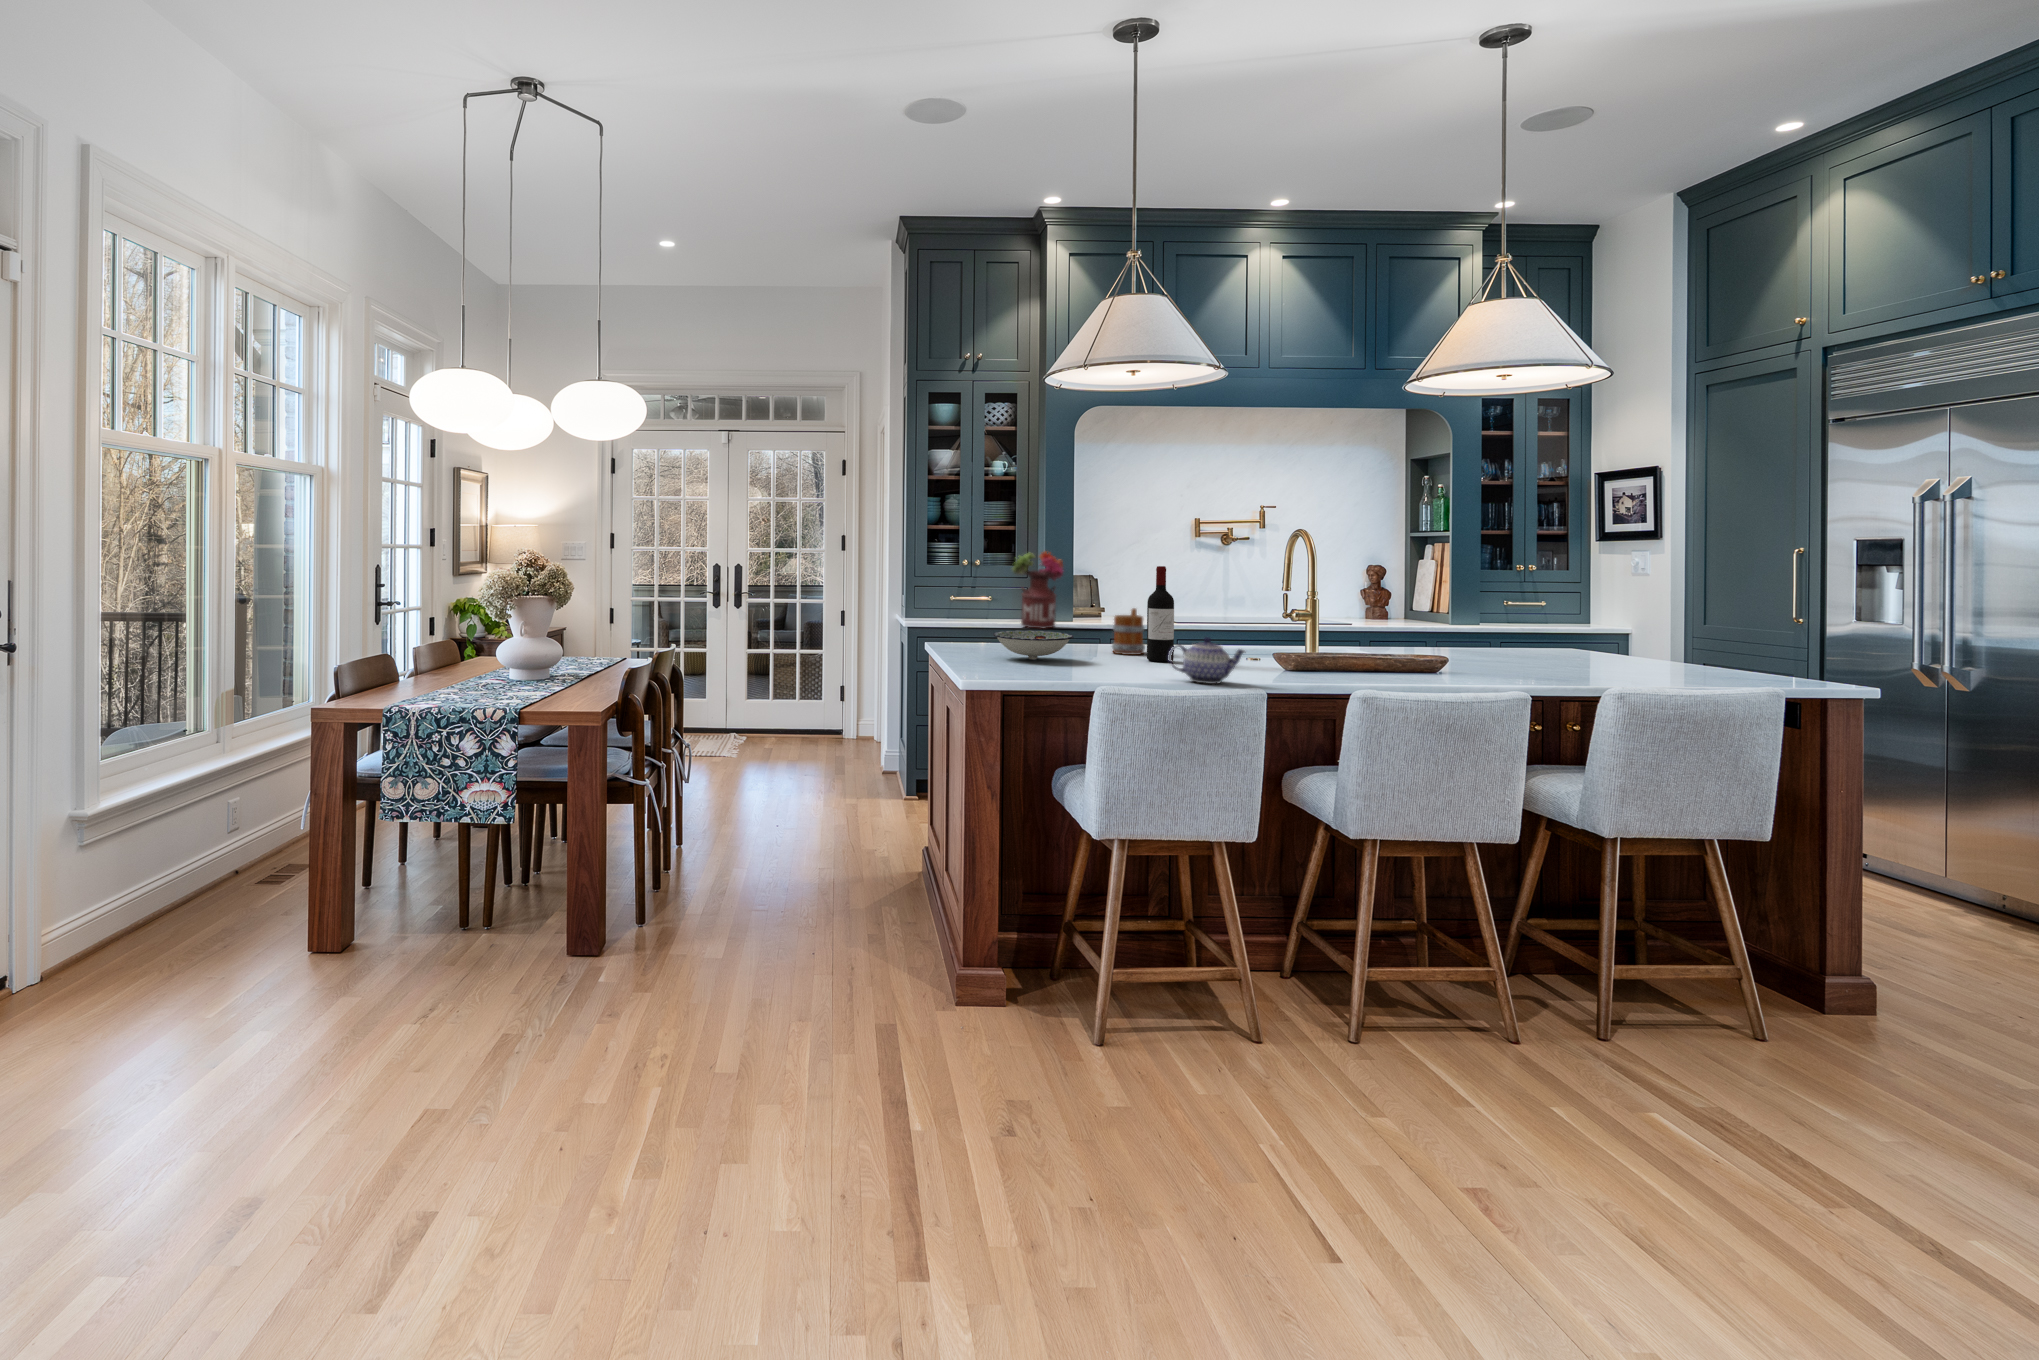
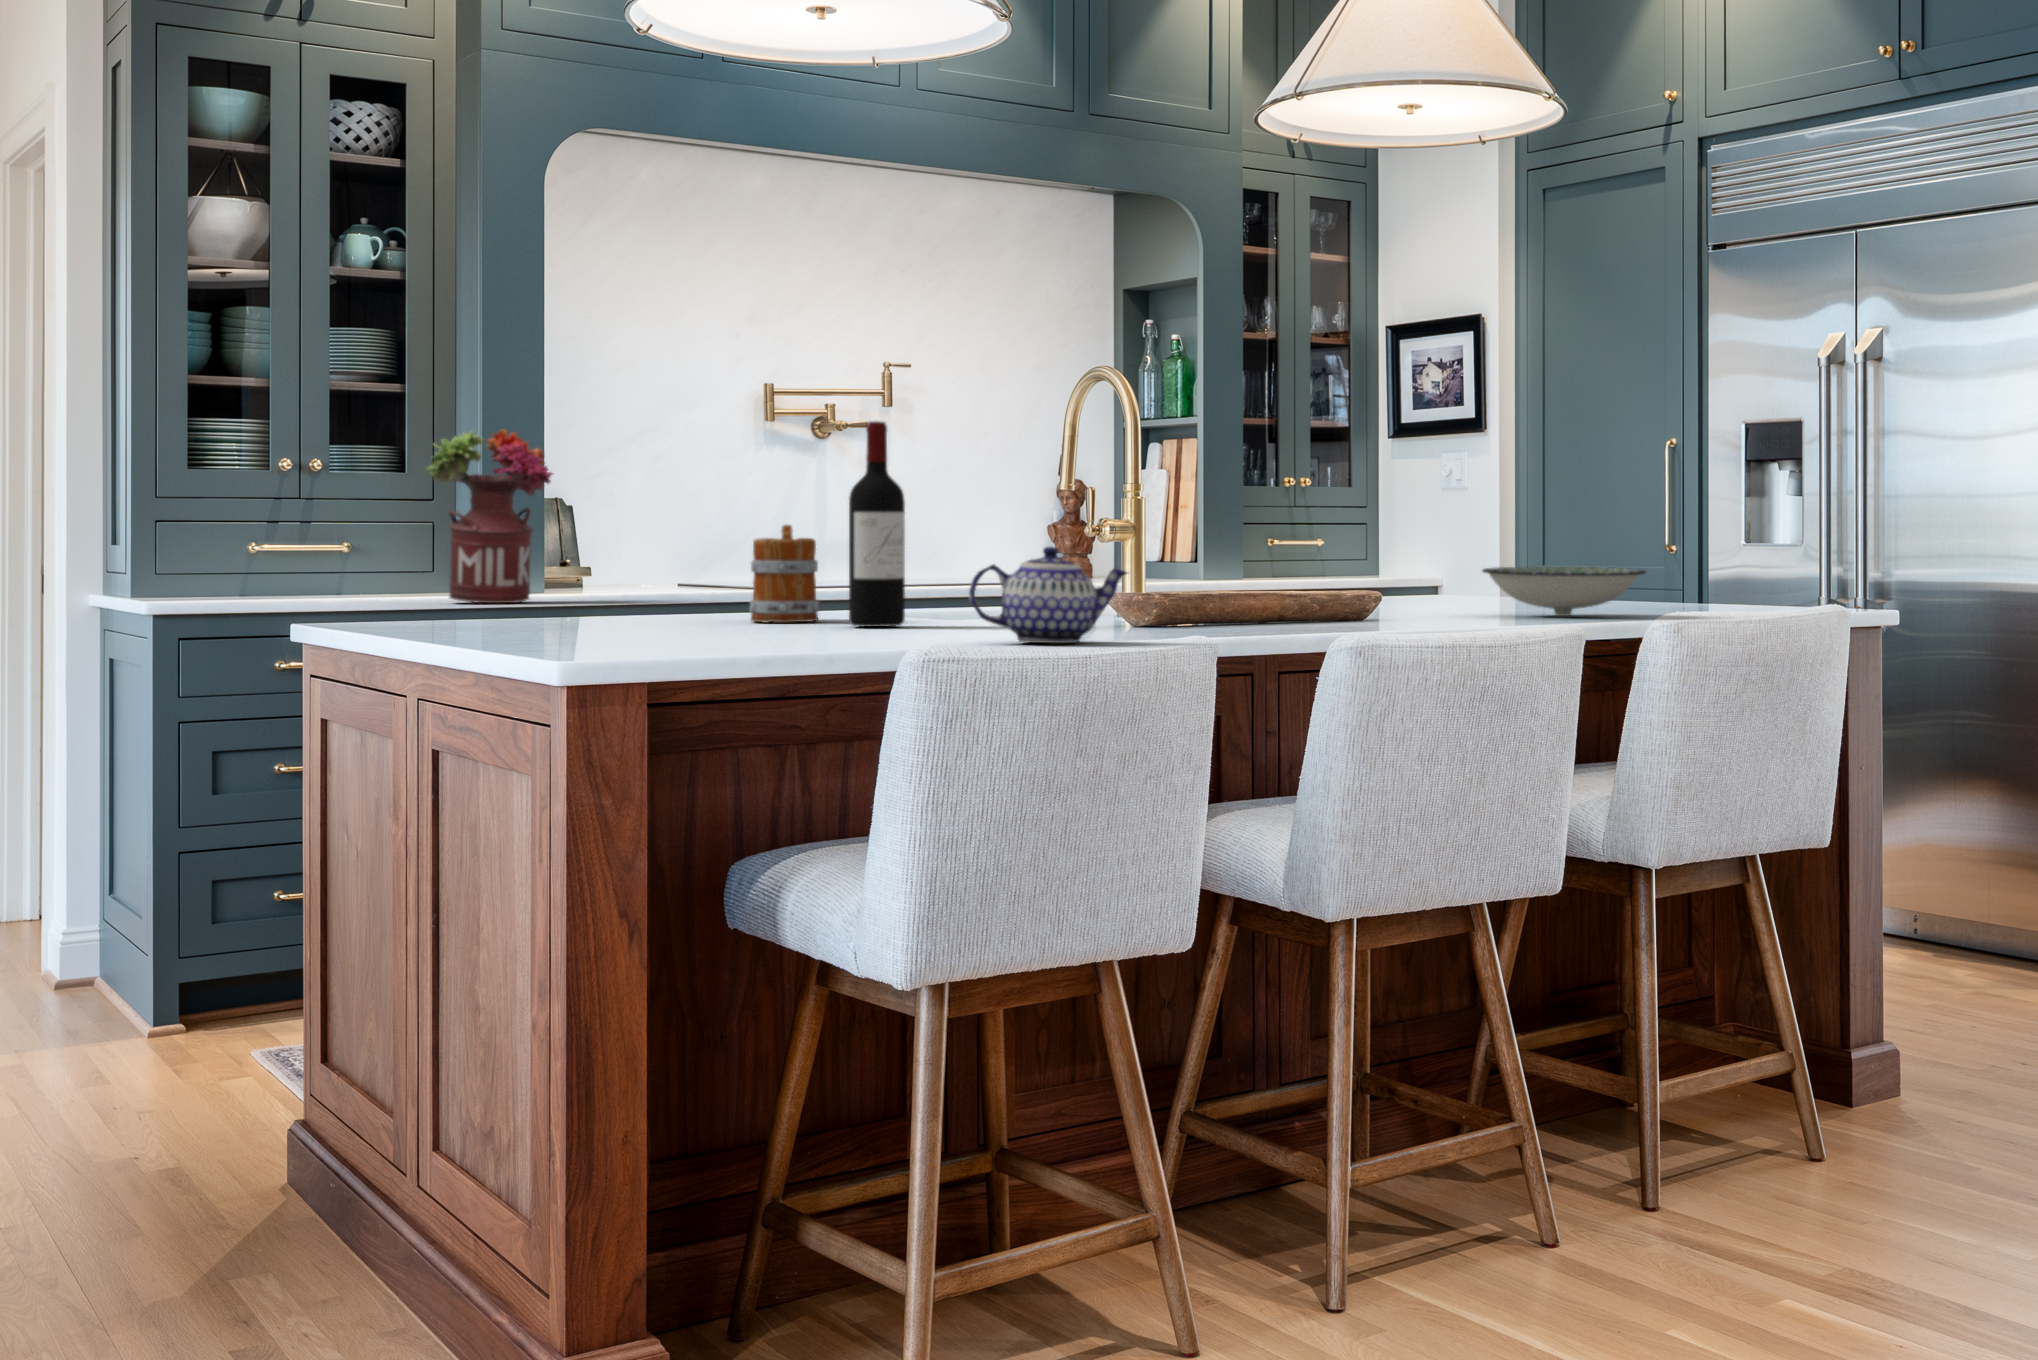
bowl: present [993,631,1073,660] -> present [1483,567,1645,616]

